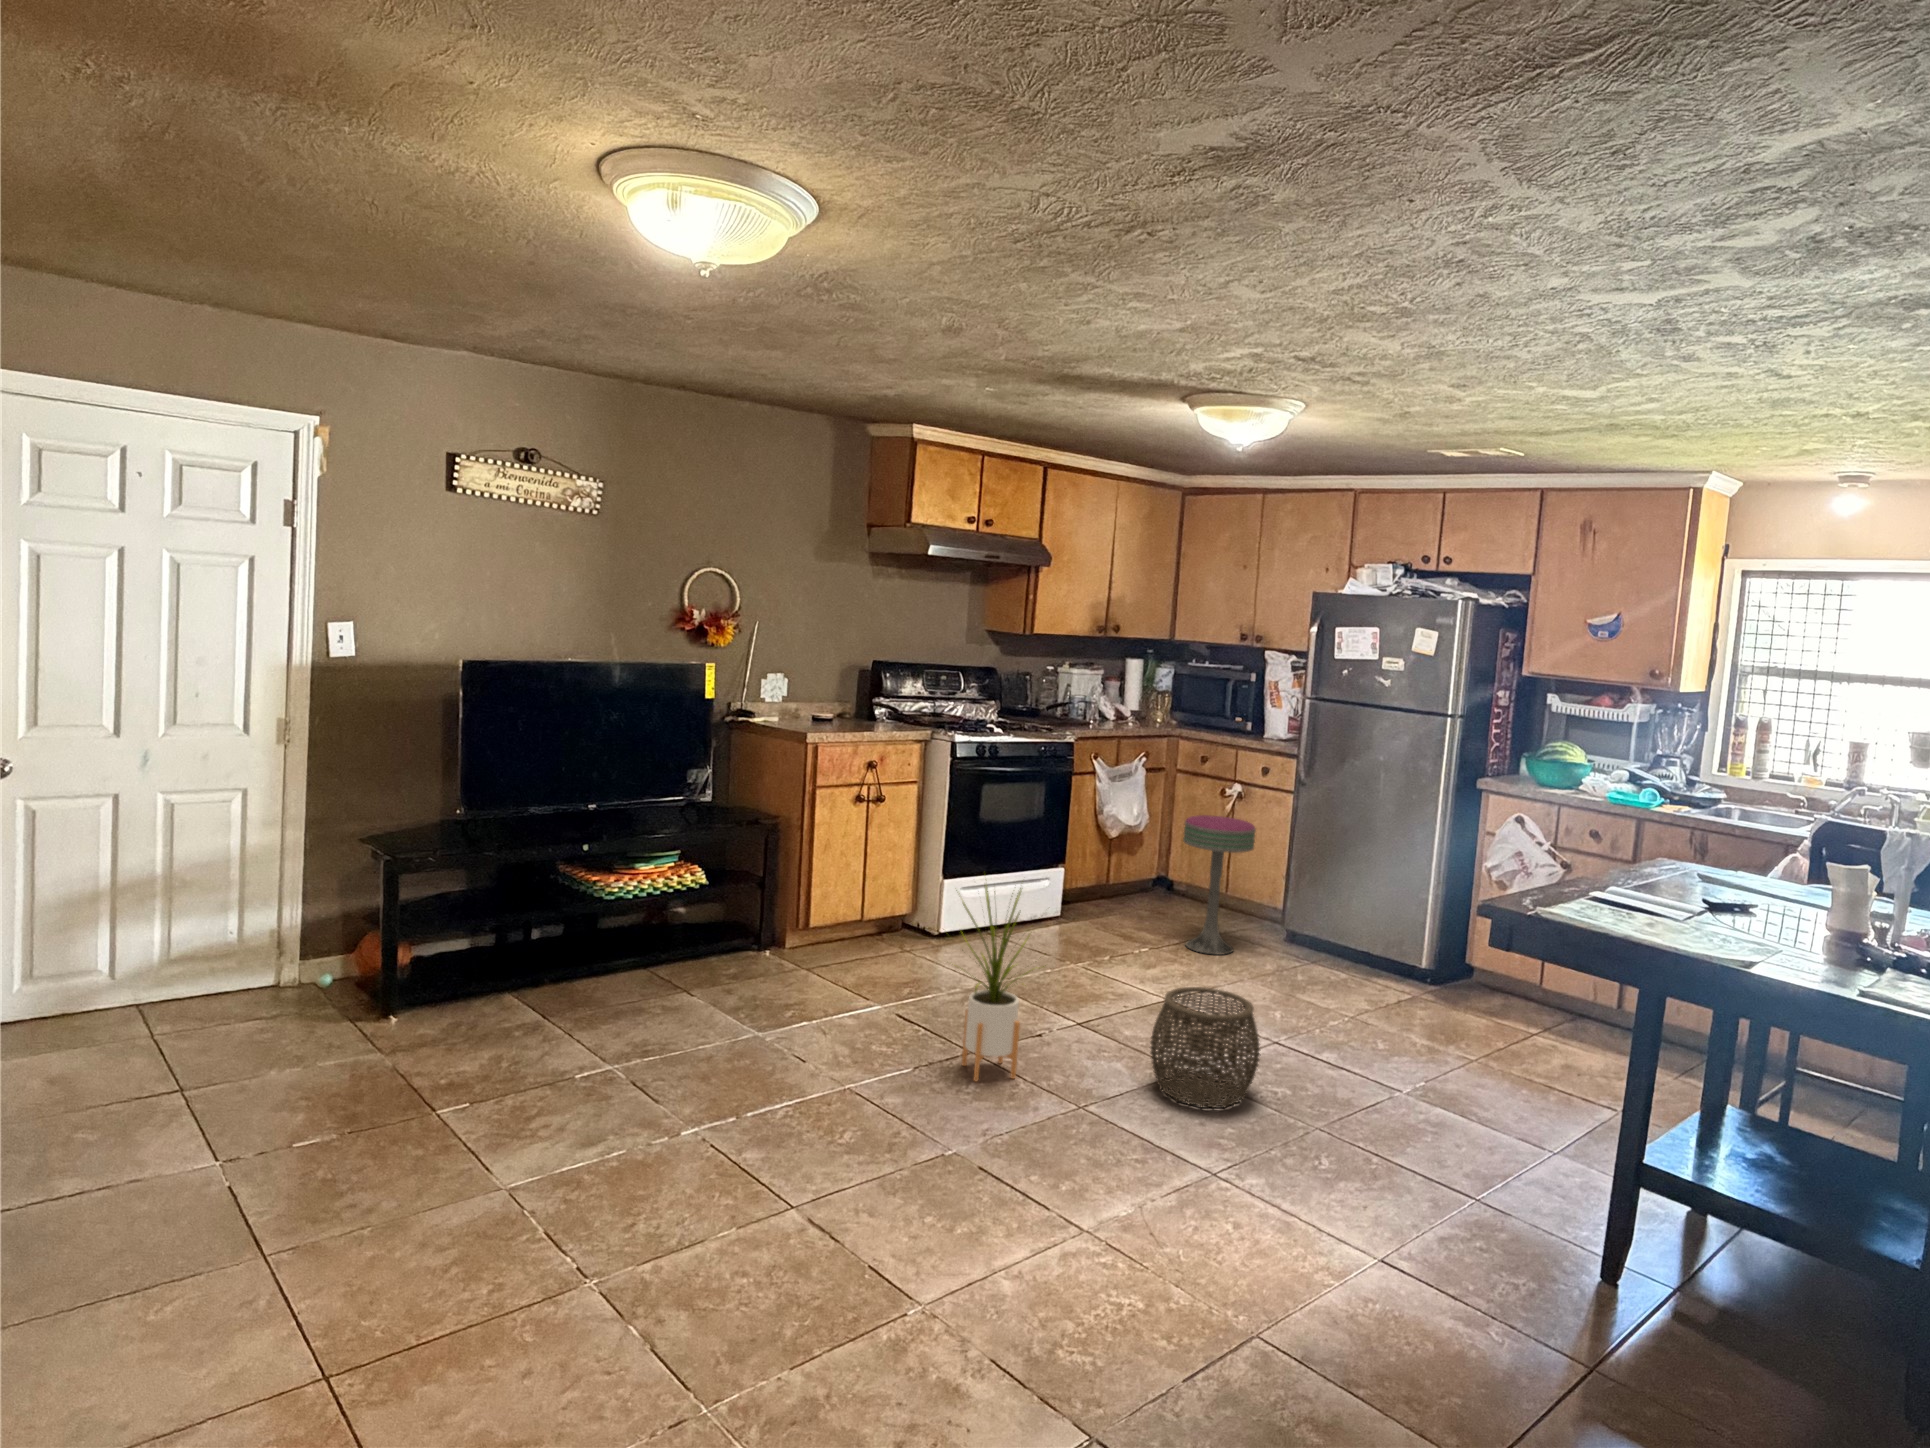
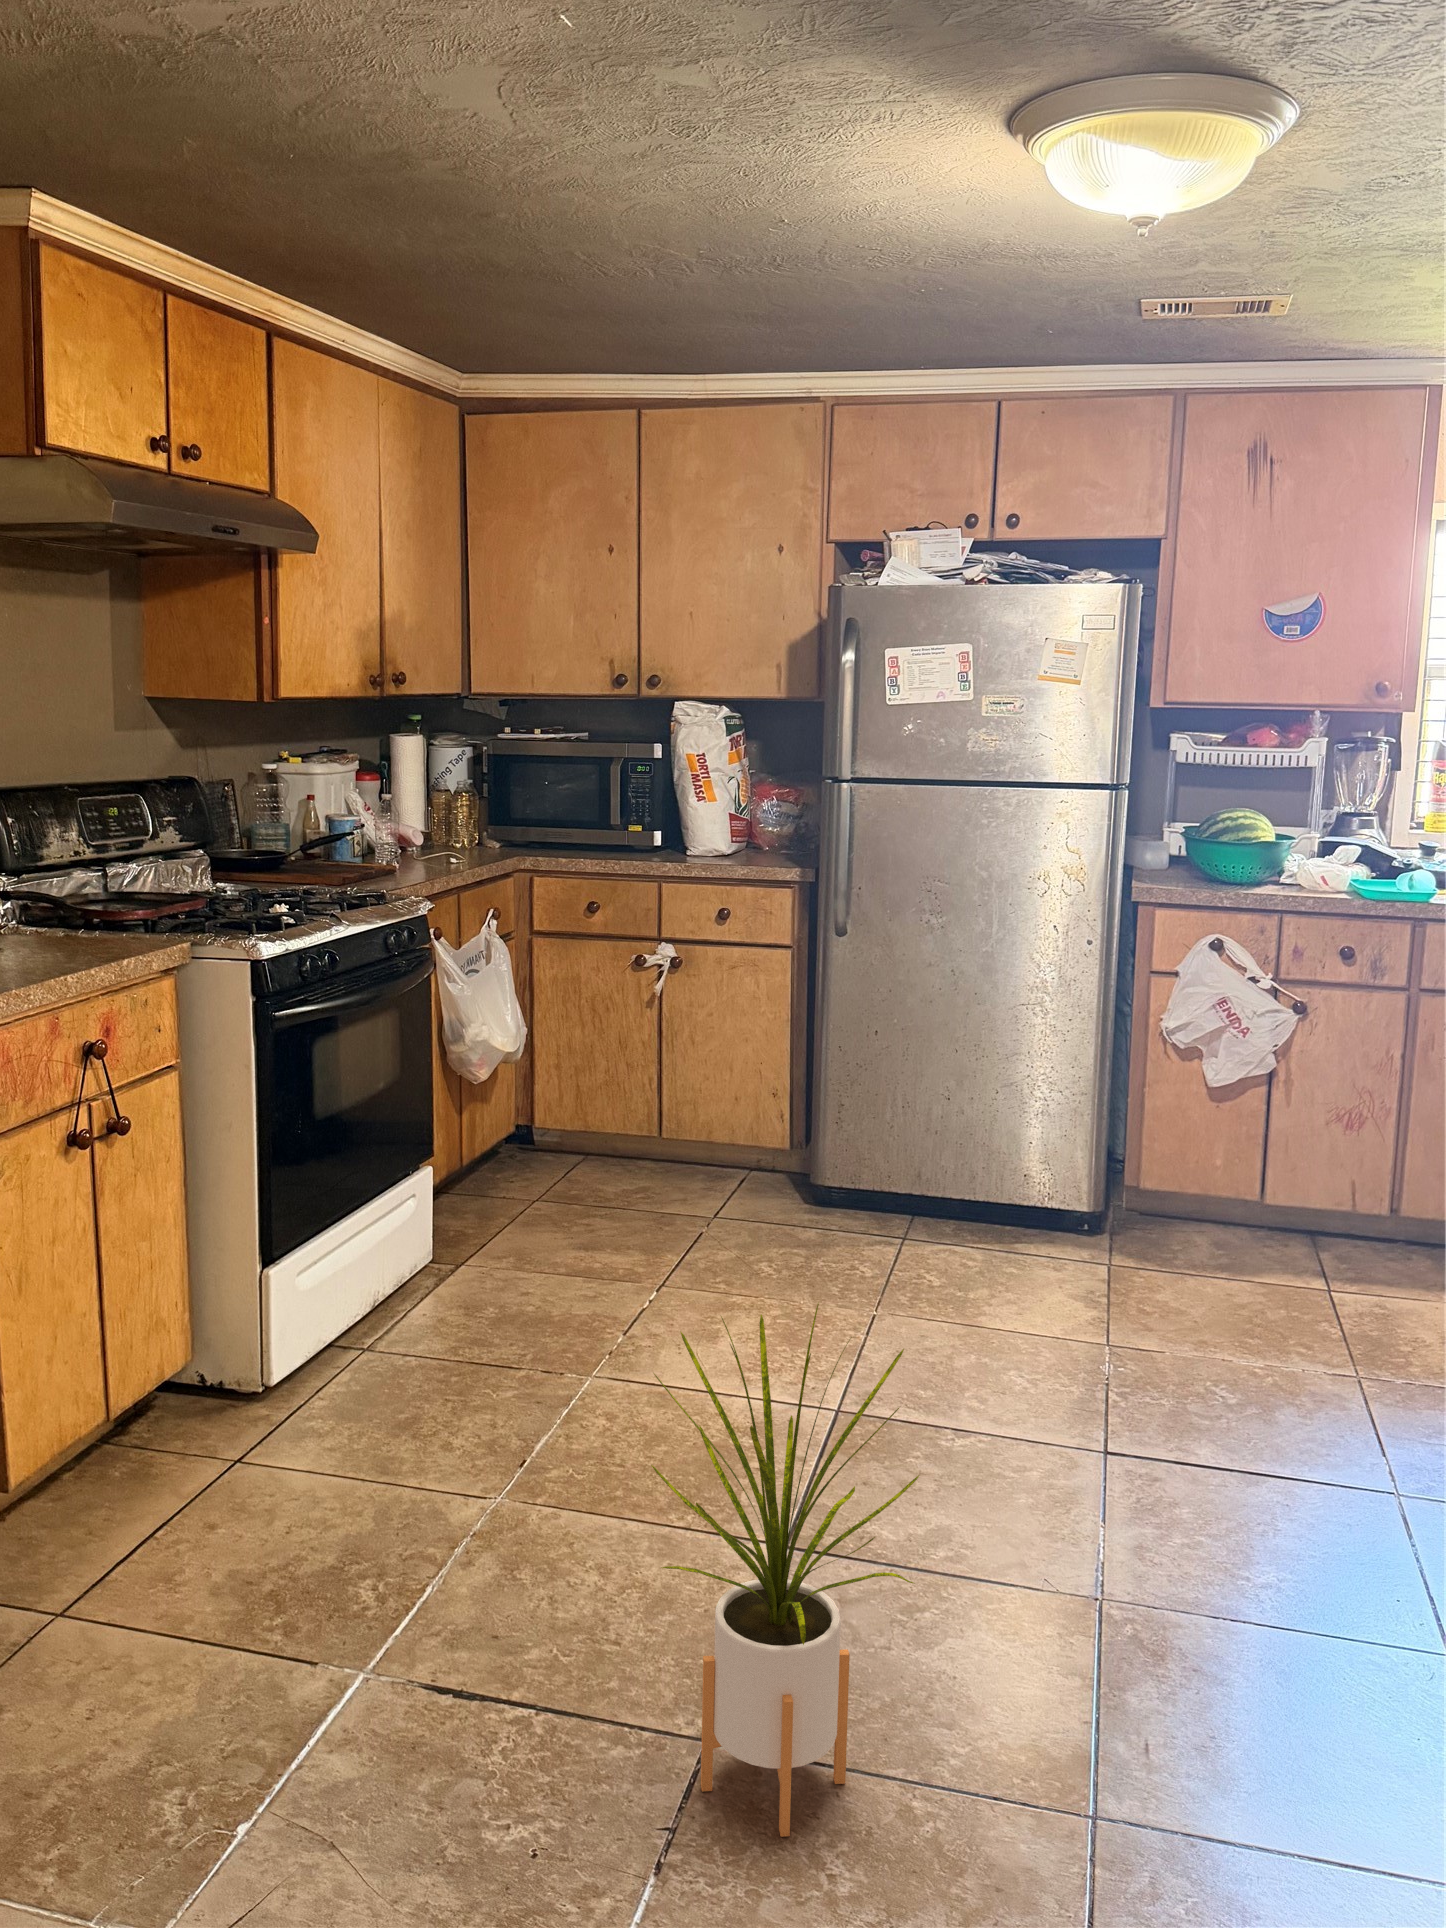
bar stool: present [1183,815,1256,955] -> none [681,1016,815,1278]
woven basket: present [1150,987,1260,1108] -> none [1052,1418,1296,1700]

